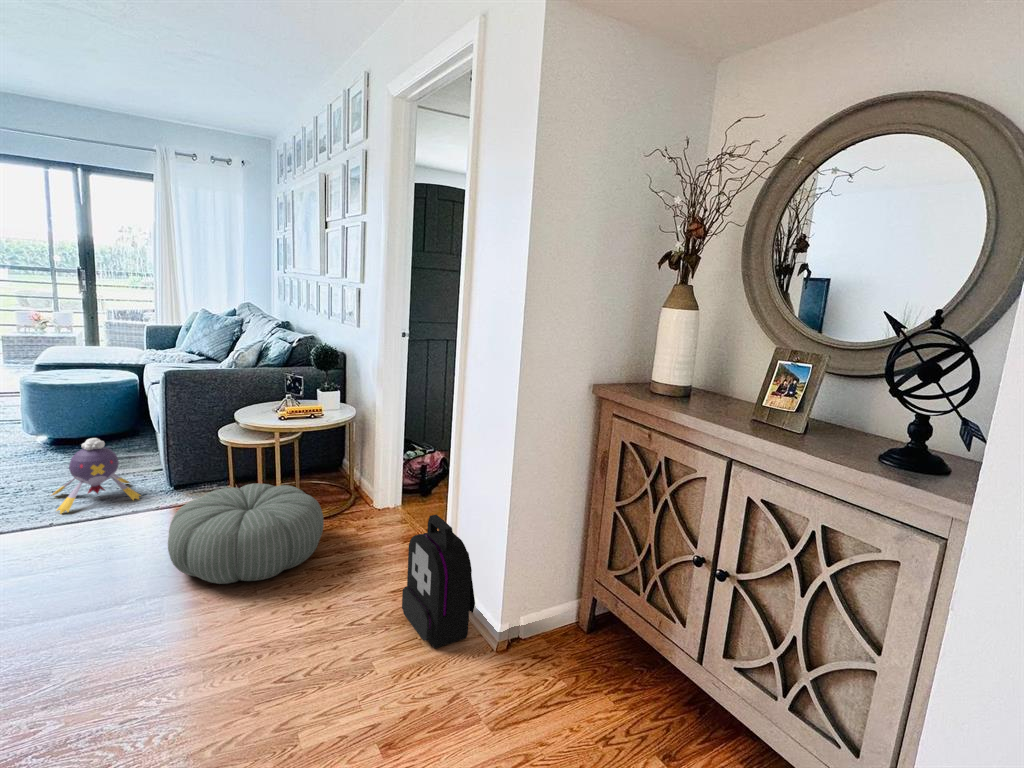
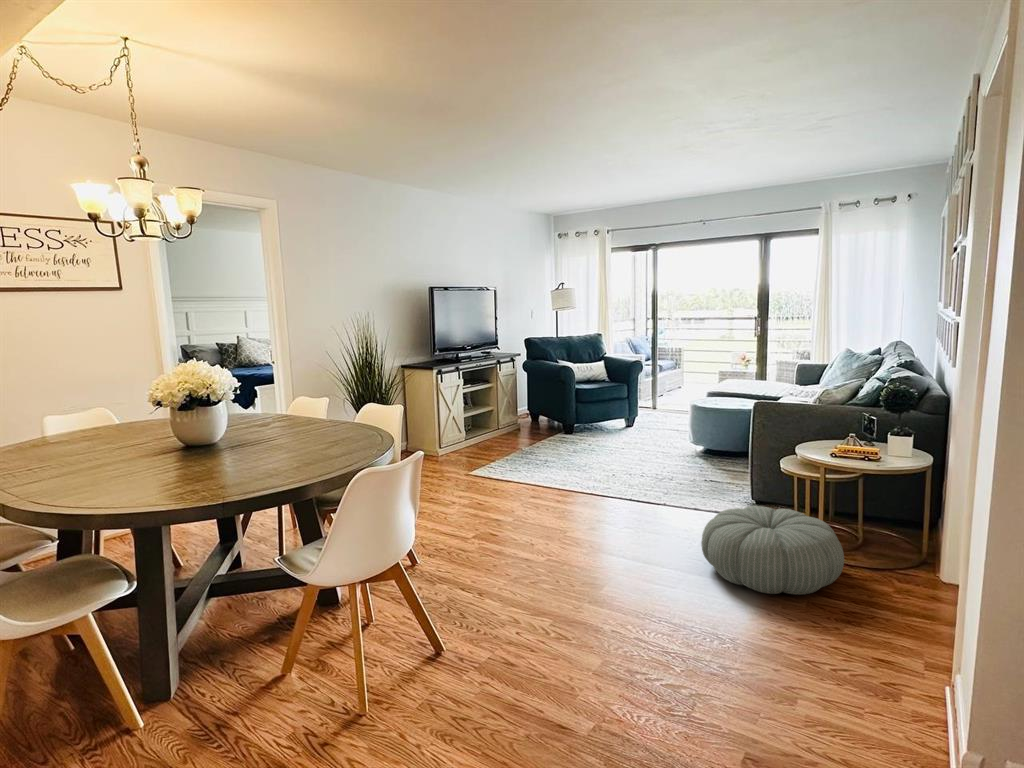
plush toy: present [52,438,141,514] -> none [673,450,730,506]
backpack: present [402,515,475,648] -> none [863,578,946,745]

